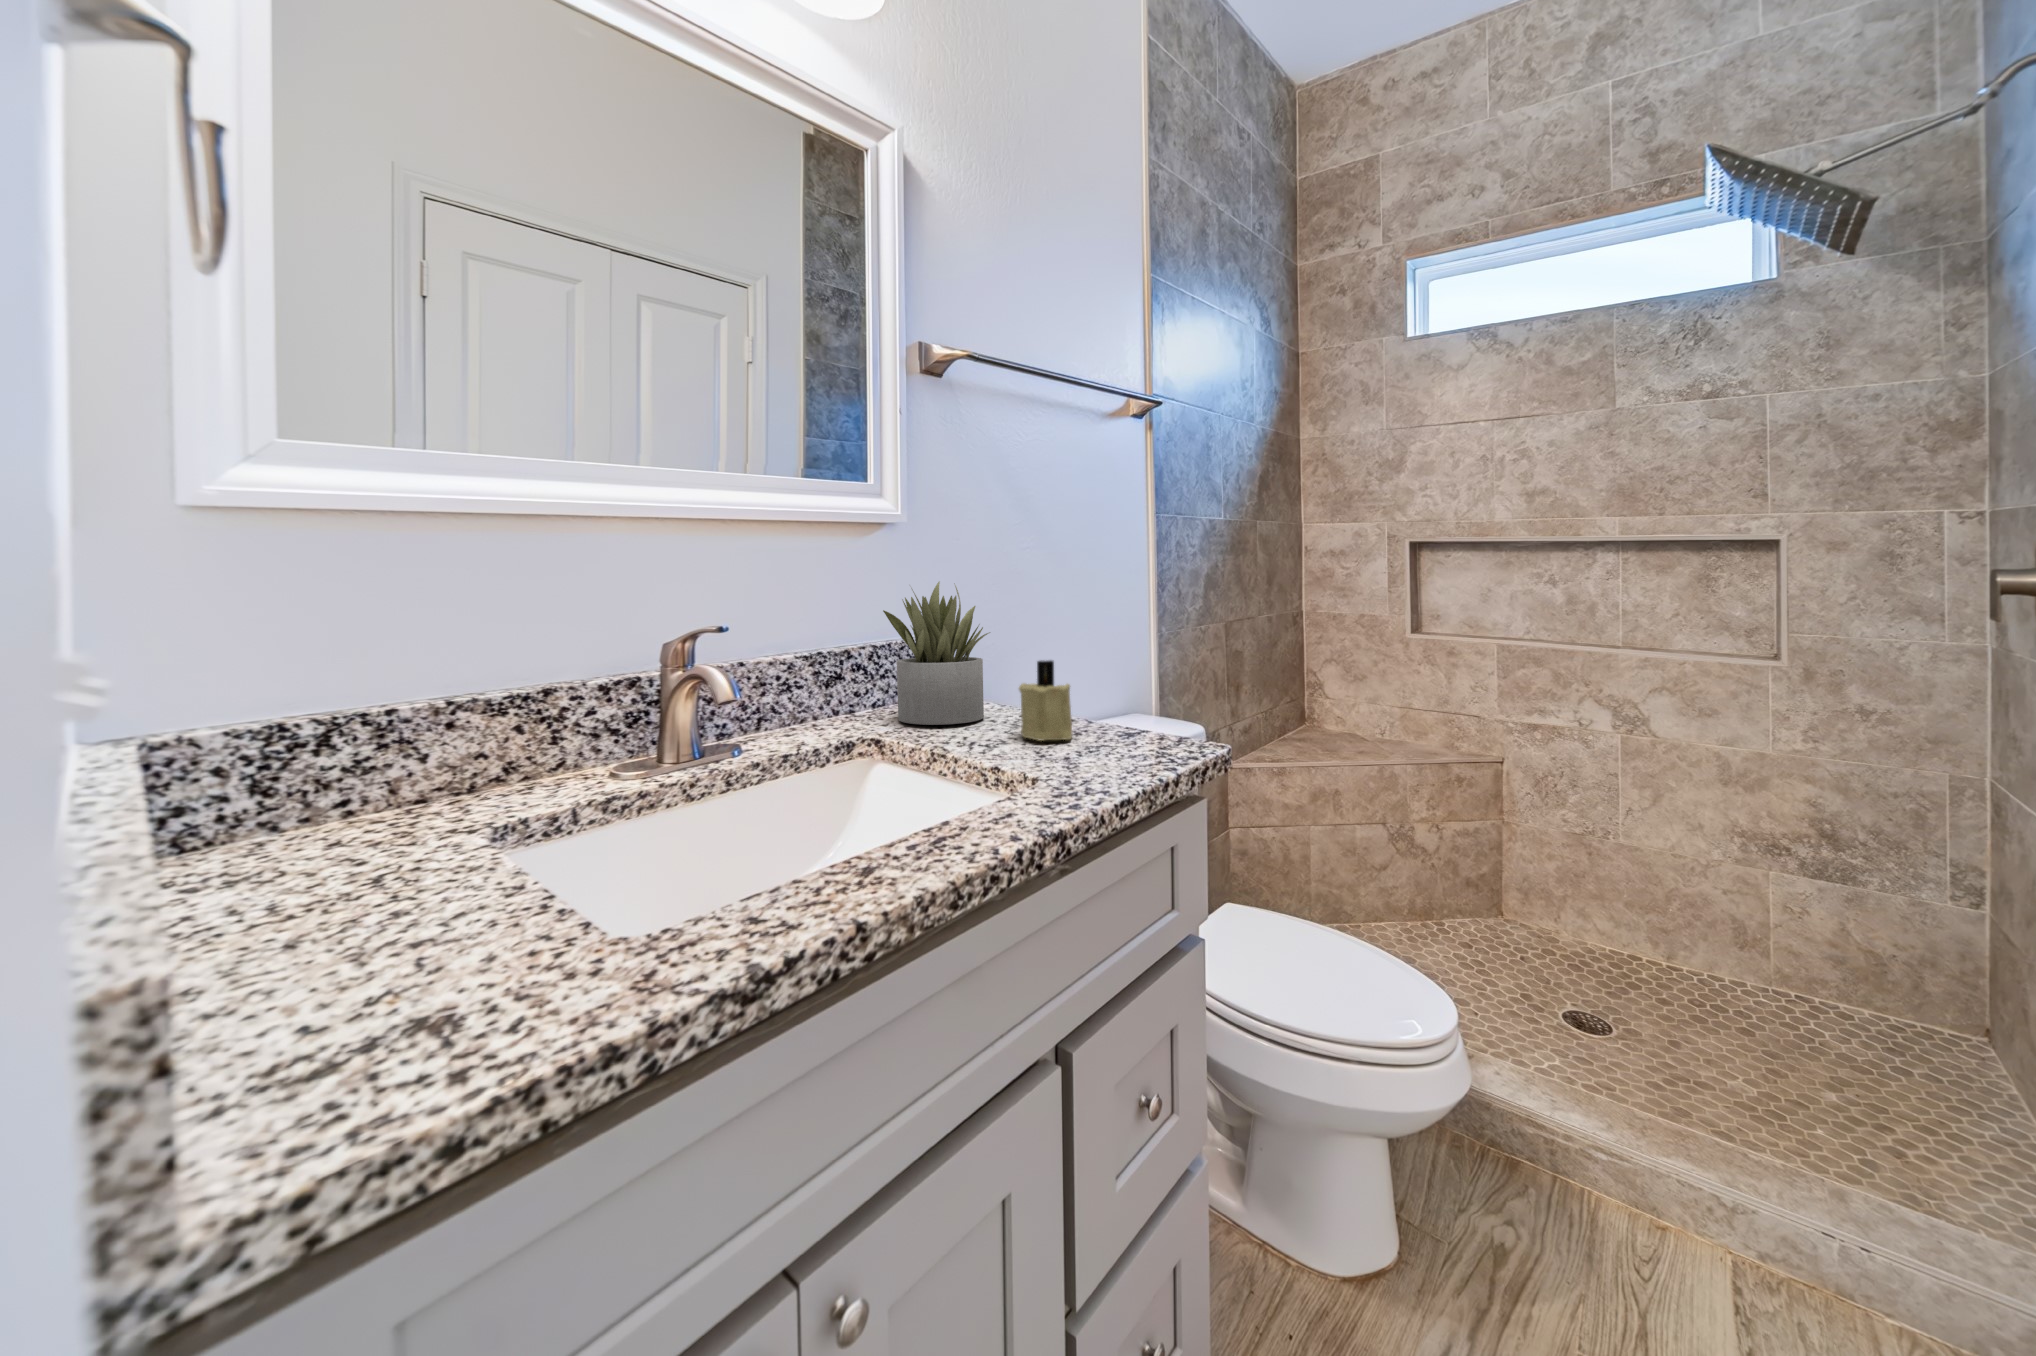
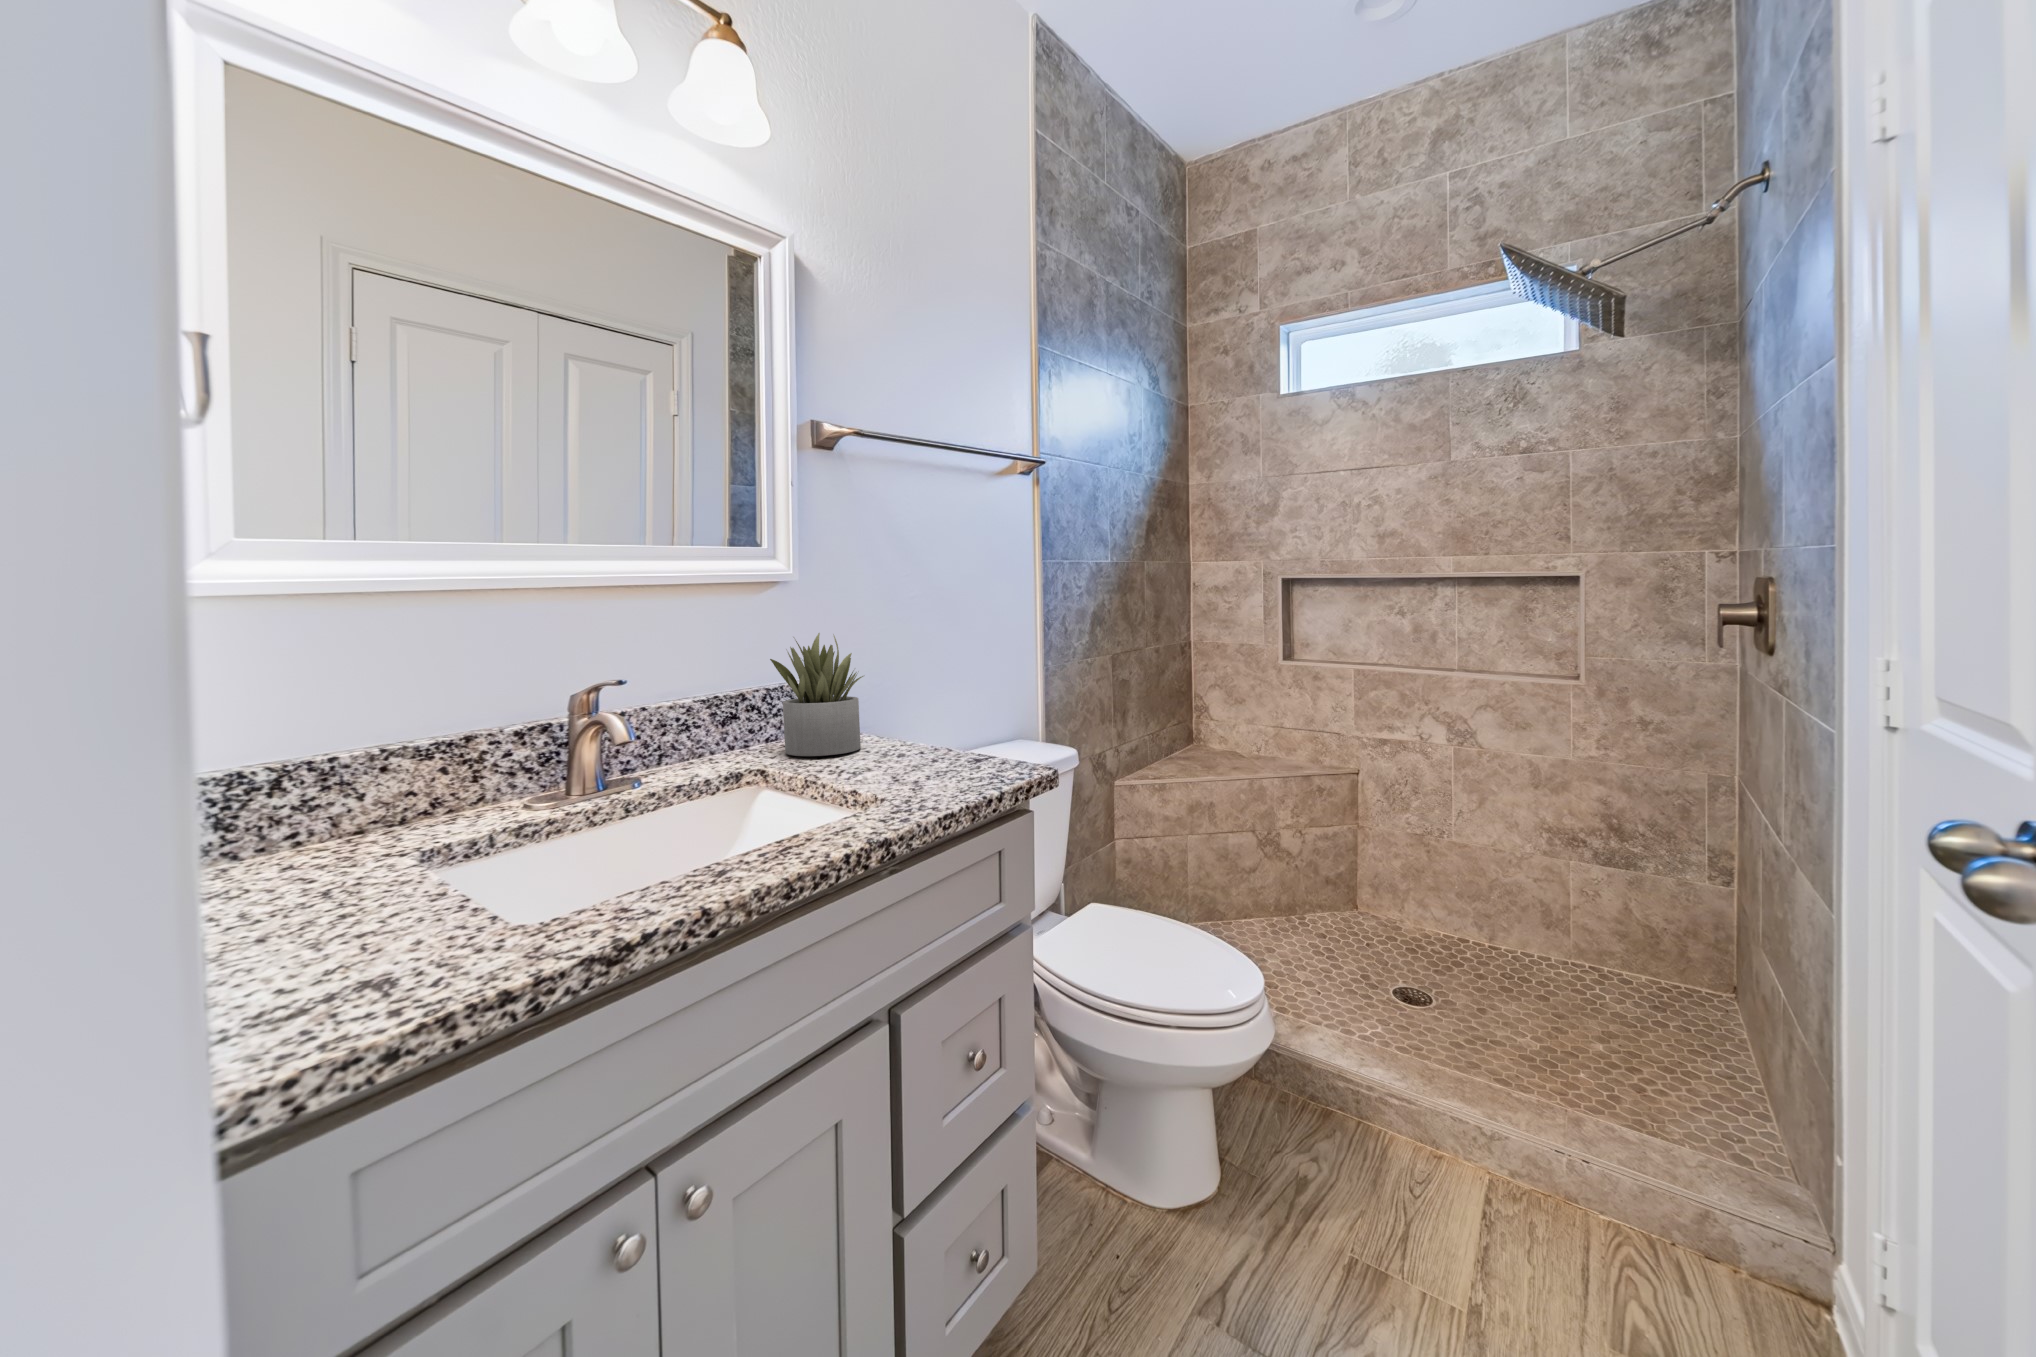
candle: present [1019,660,1072,741] -> none [881,700,928,767]

